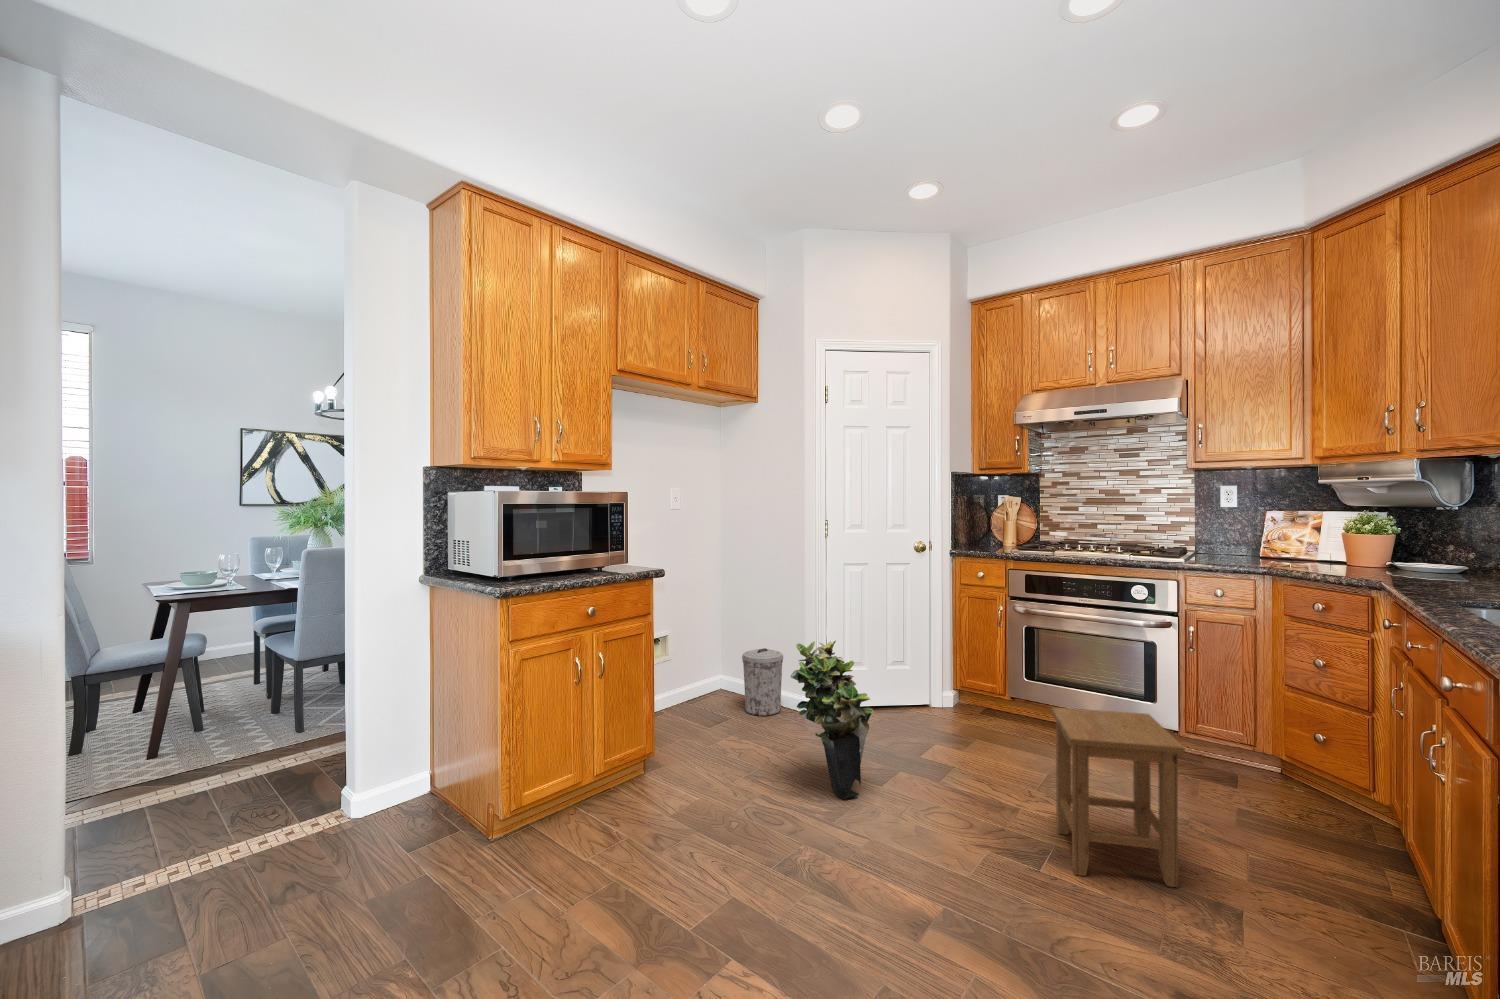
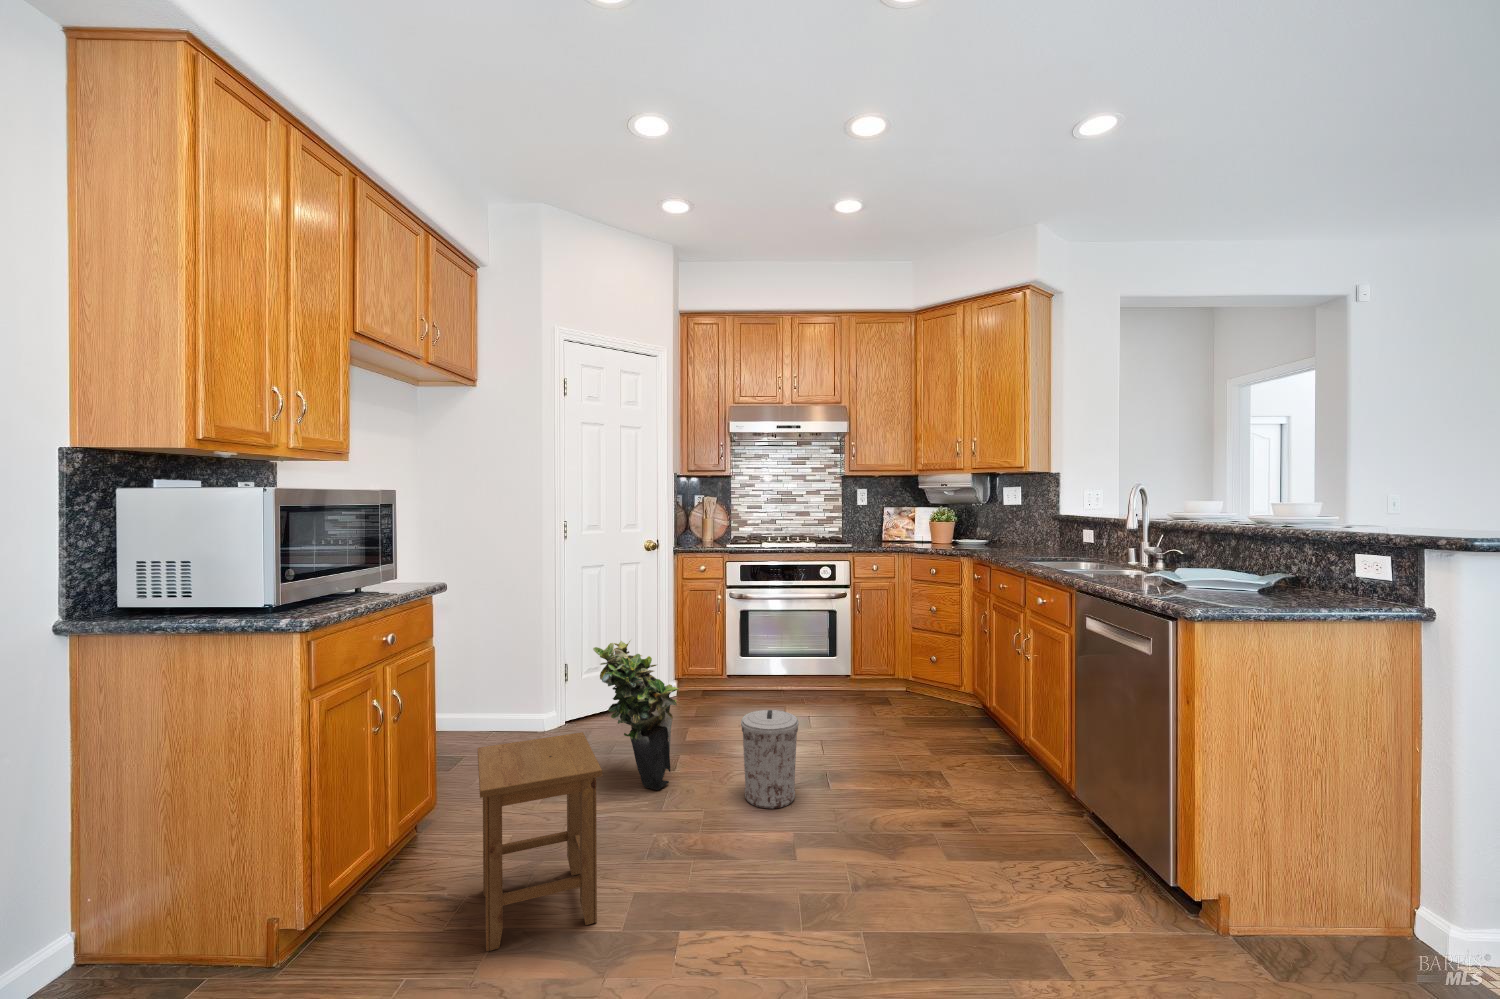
trash can: present [742,648,783,716] -> present [741,710,799,809]
stool: present [1051,707,1185,887] -> present [478,732,602,951]

